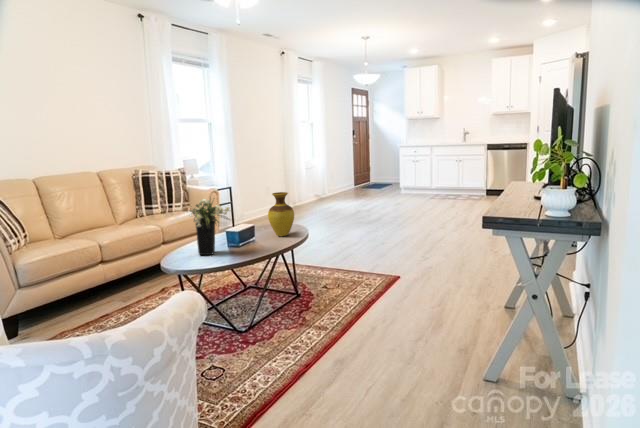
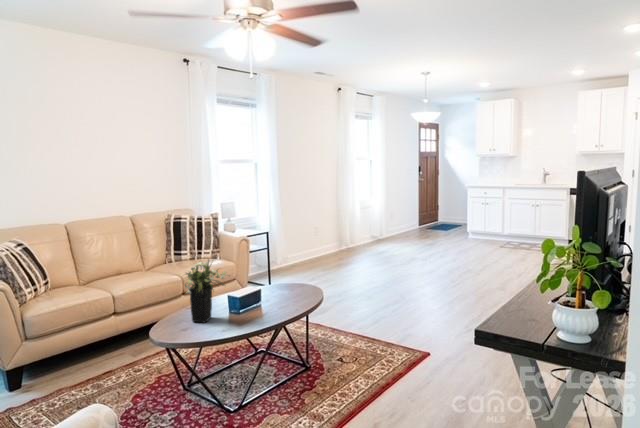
vase: present [268,192,294,236] -> none [276,253,305,302]

